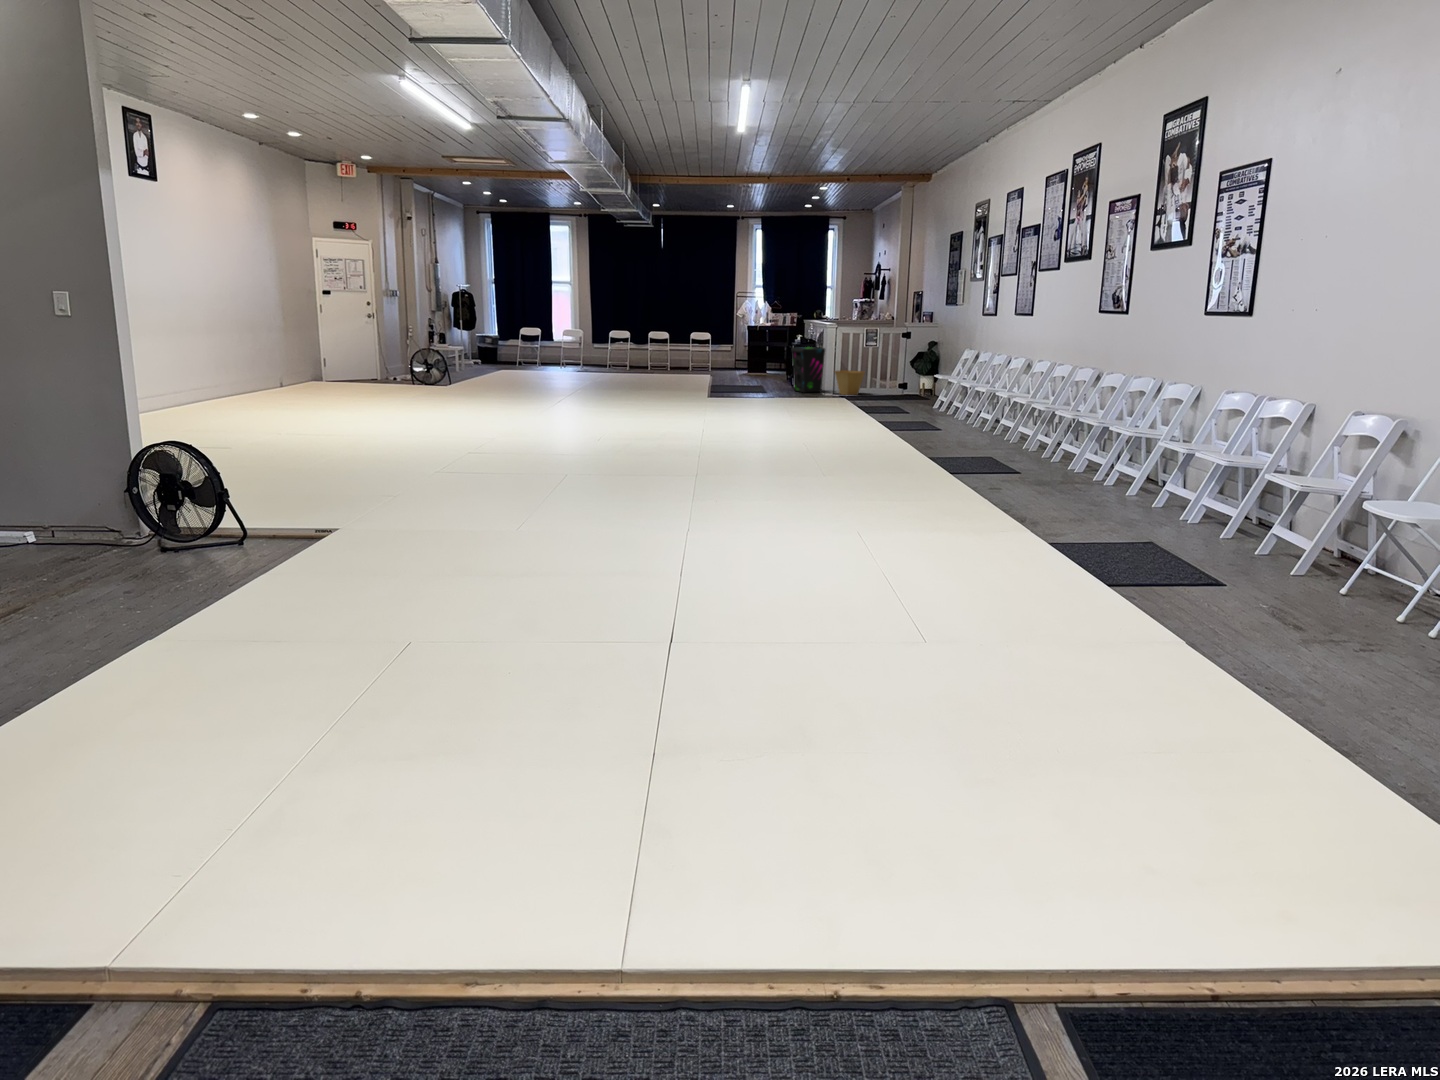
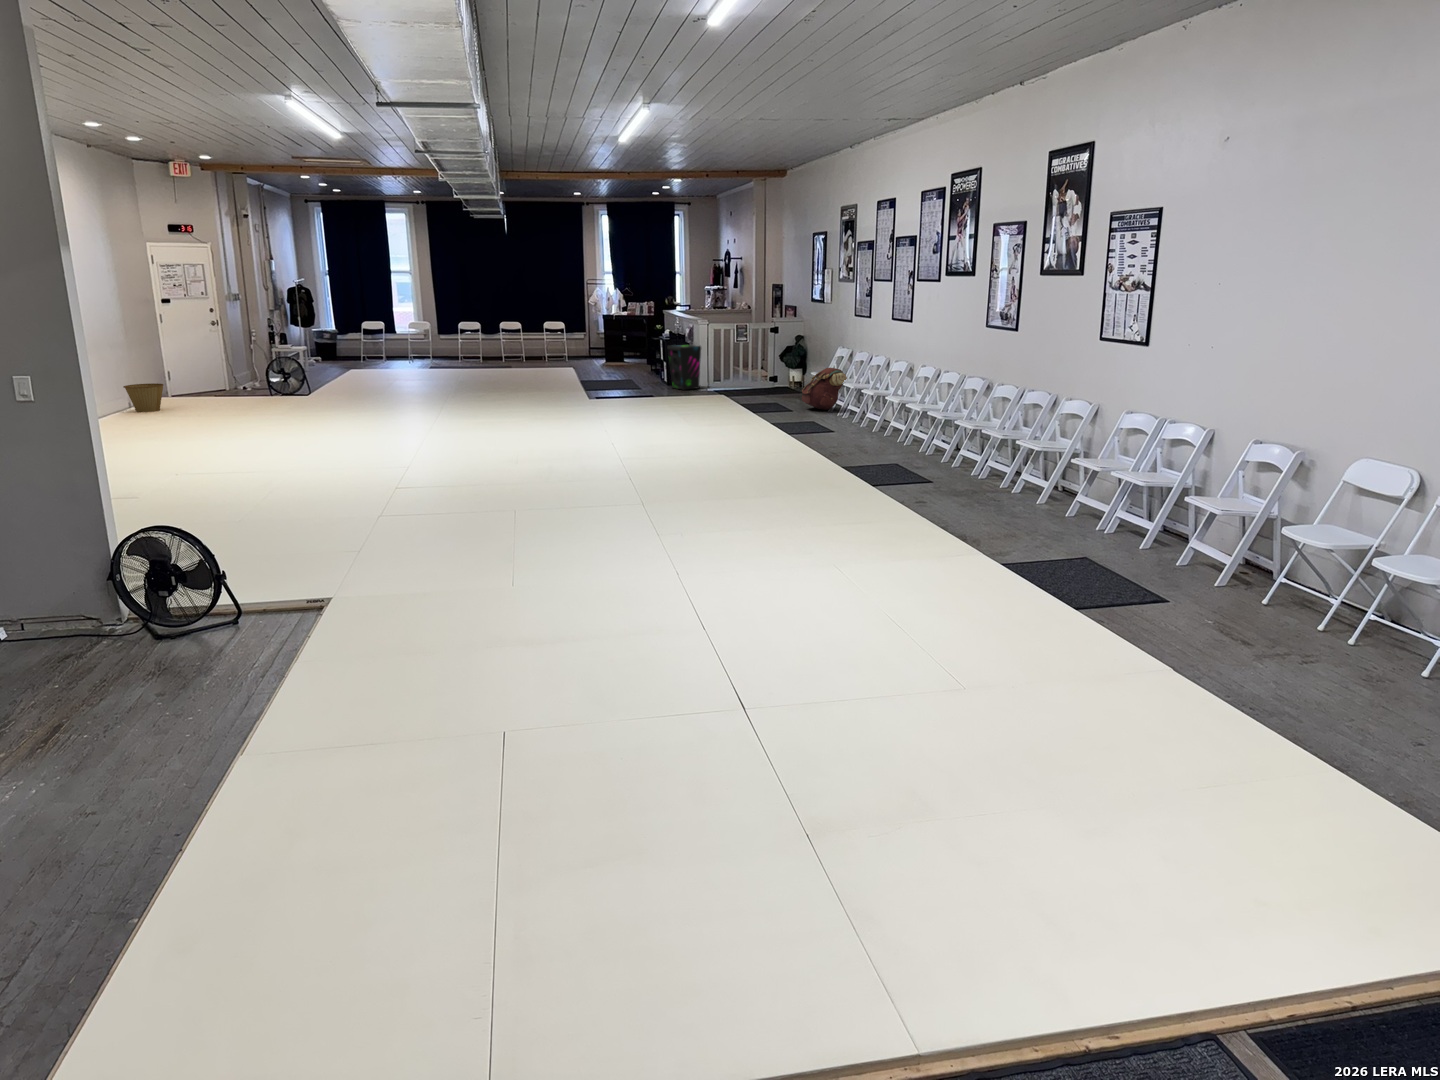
backpack: none [917,368,965,412] -> present [802,368,847,410]
basket: present [835,370,865,395] -> present [123,383,163,412]

